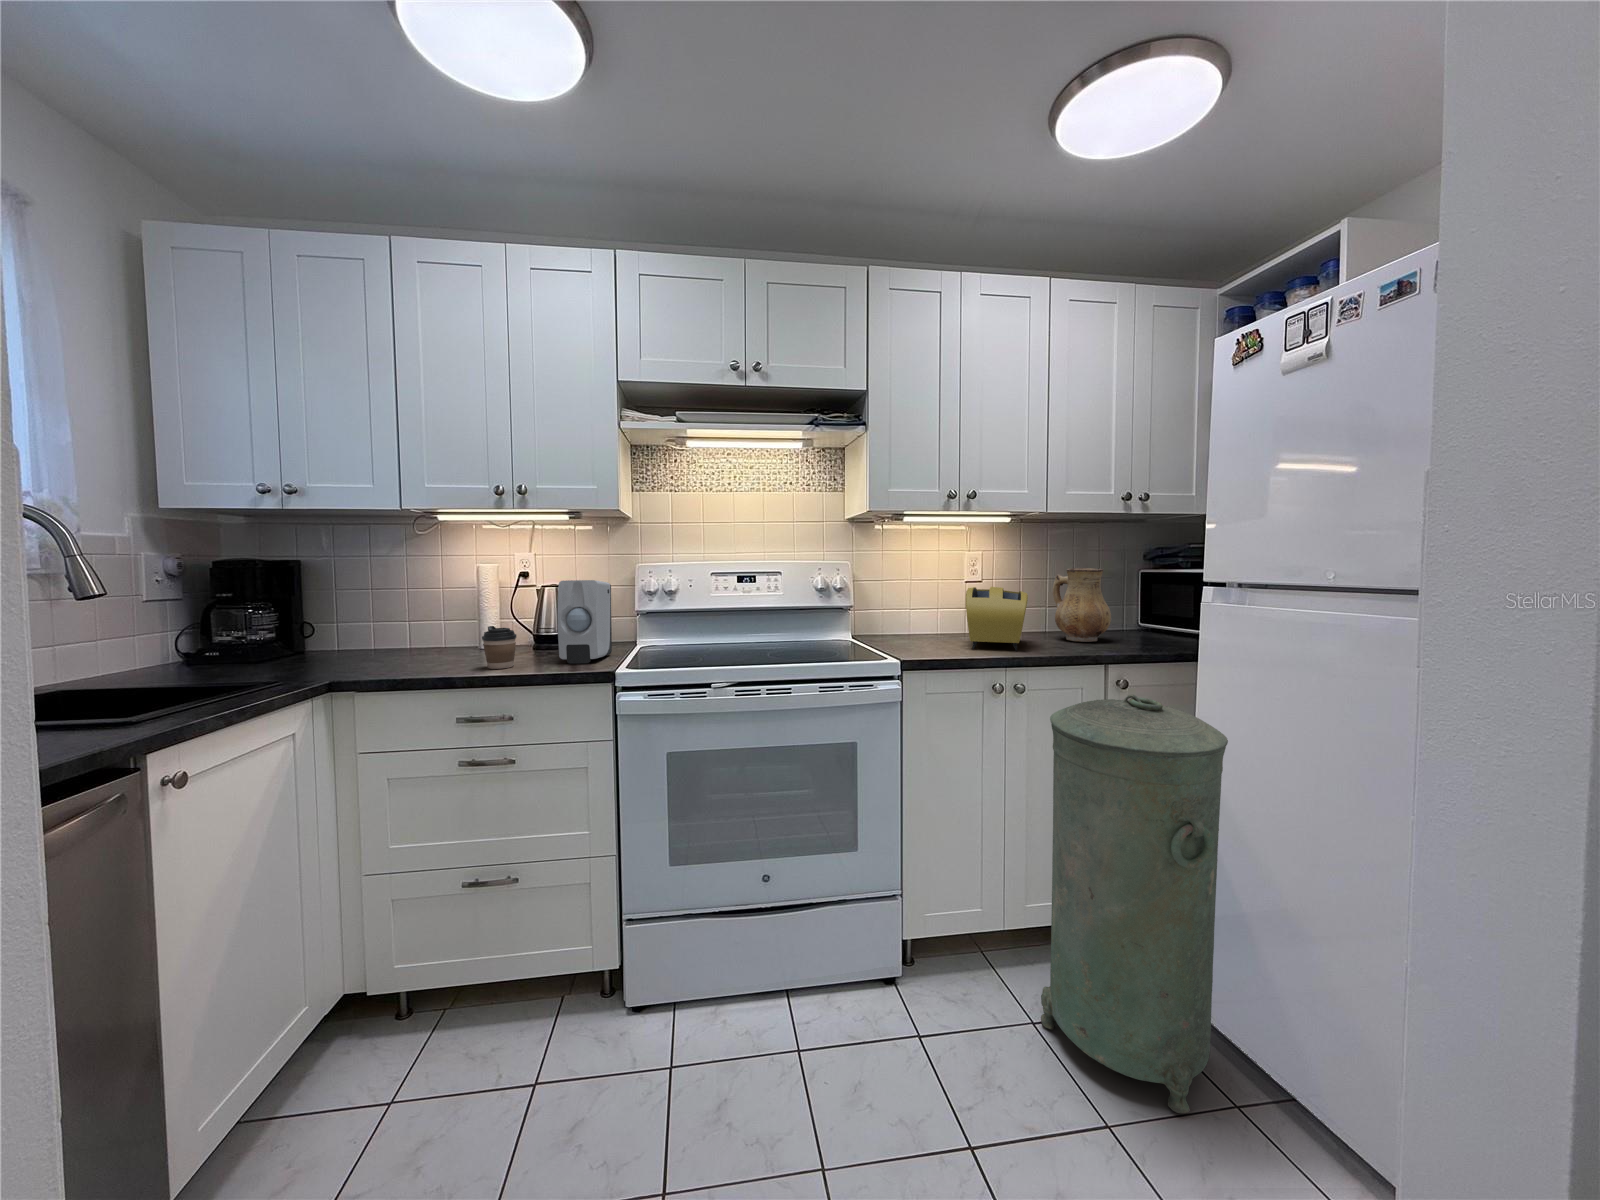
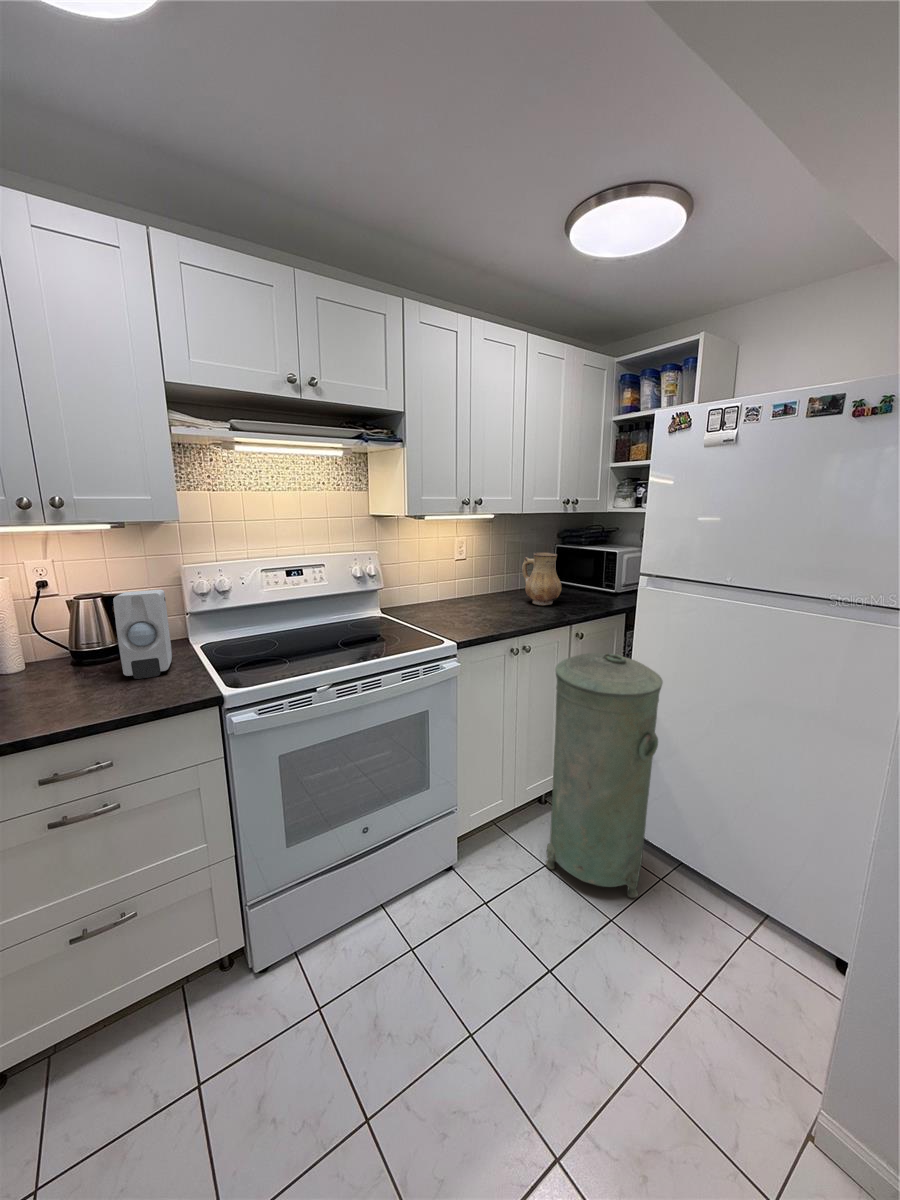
toaster: present [966,587,1028,651] -> none [472,571,520,620]
coffee cup: present [482,626,516,669] -> none [23,653,68,700]

